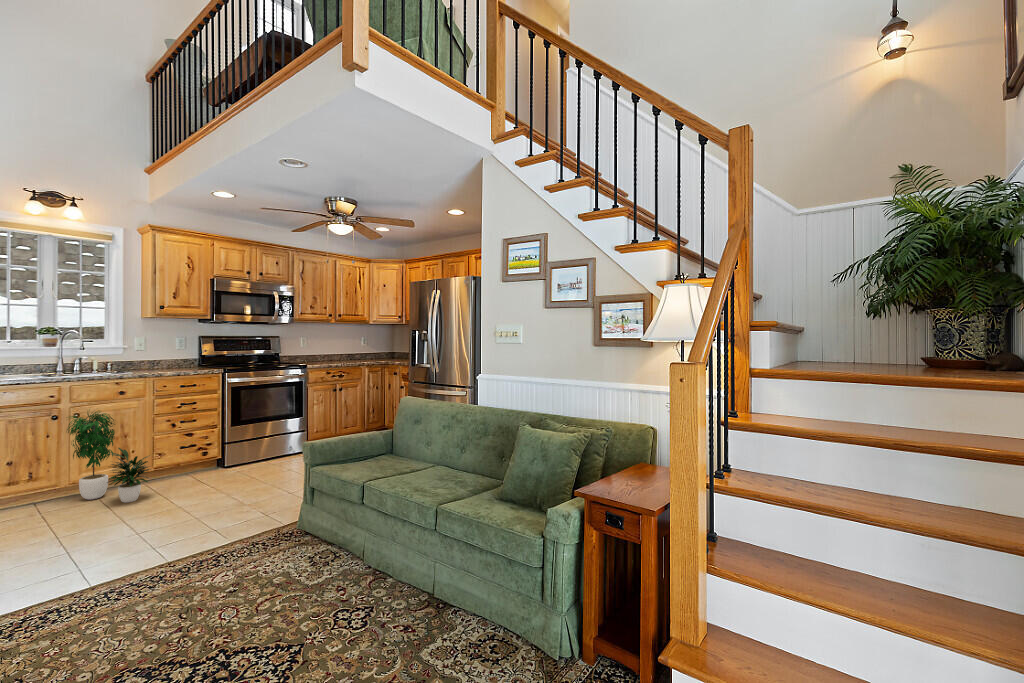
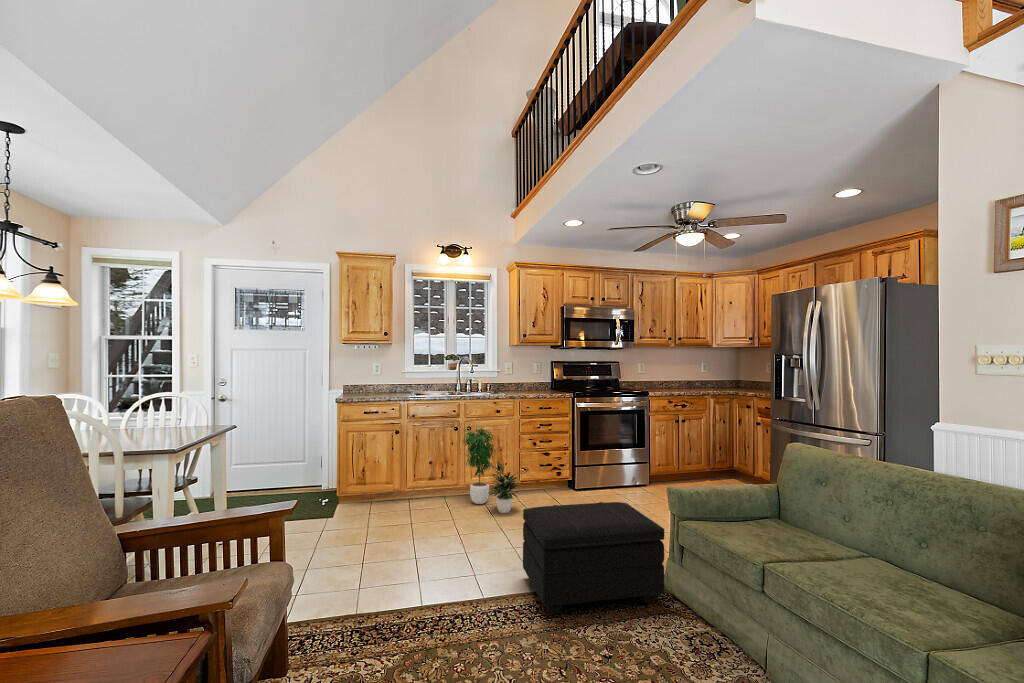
footstool: none [146,464,298,579] -> present [523,502,664,614]

